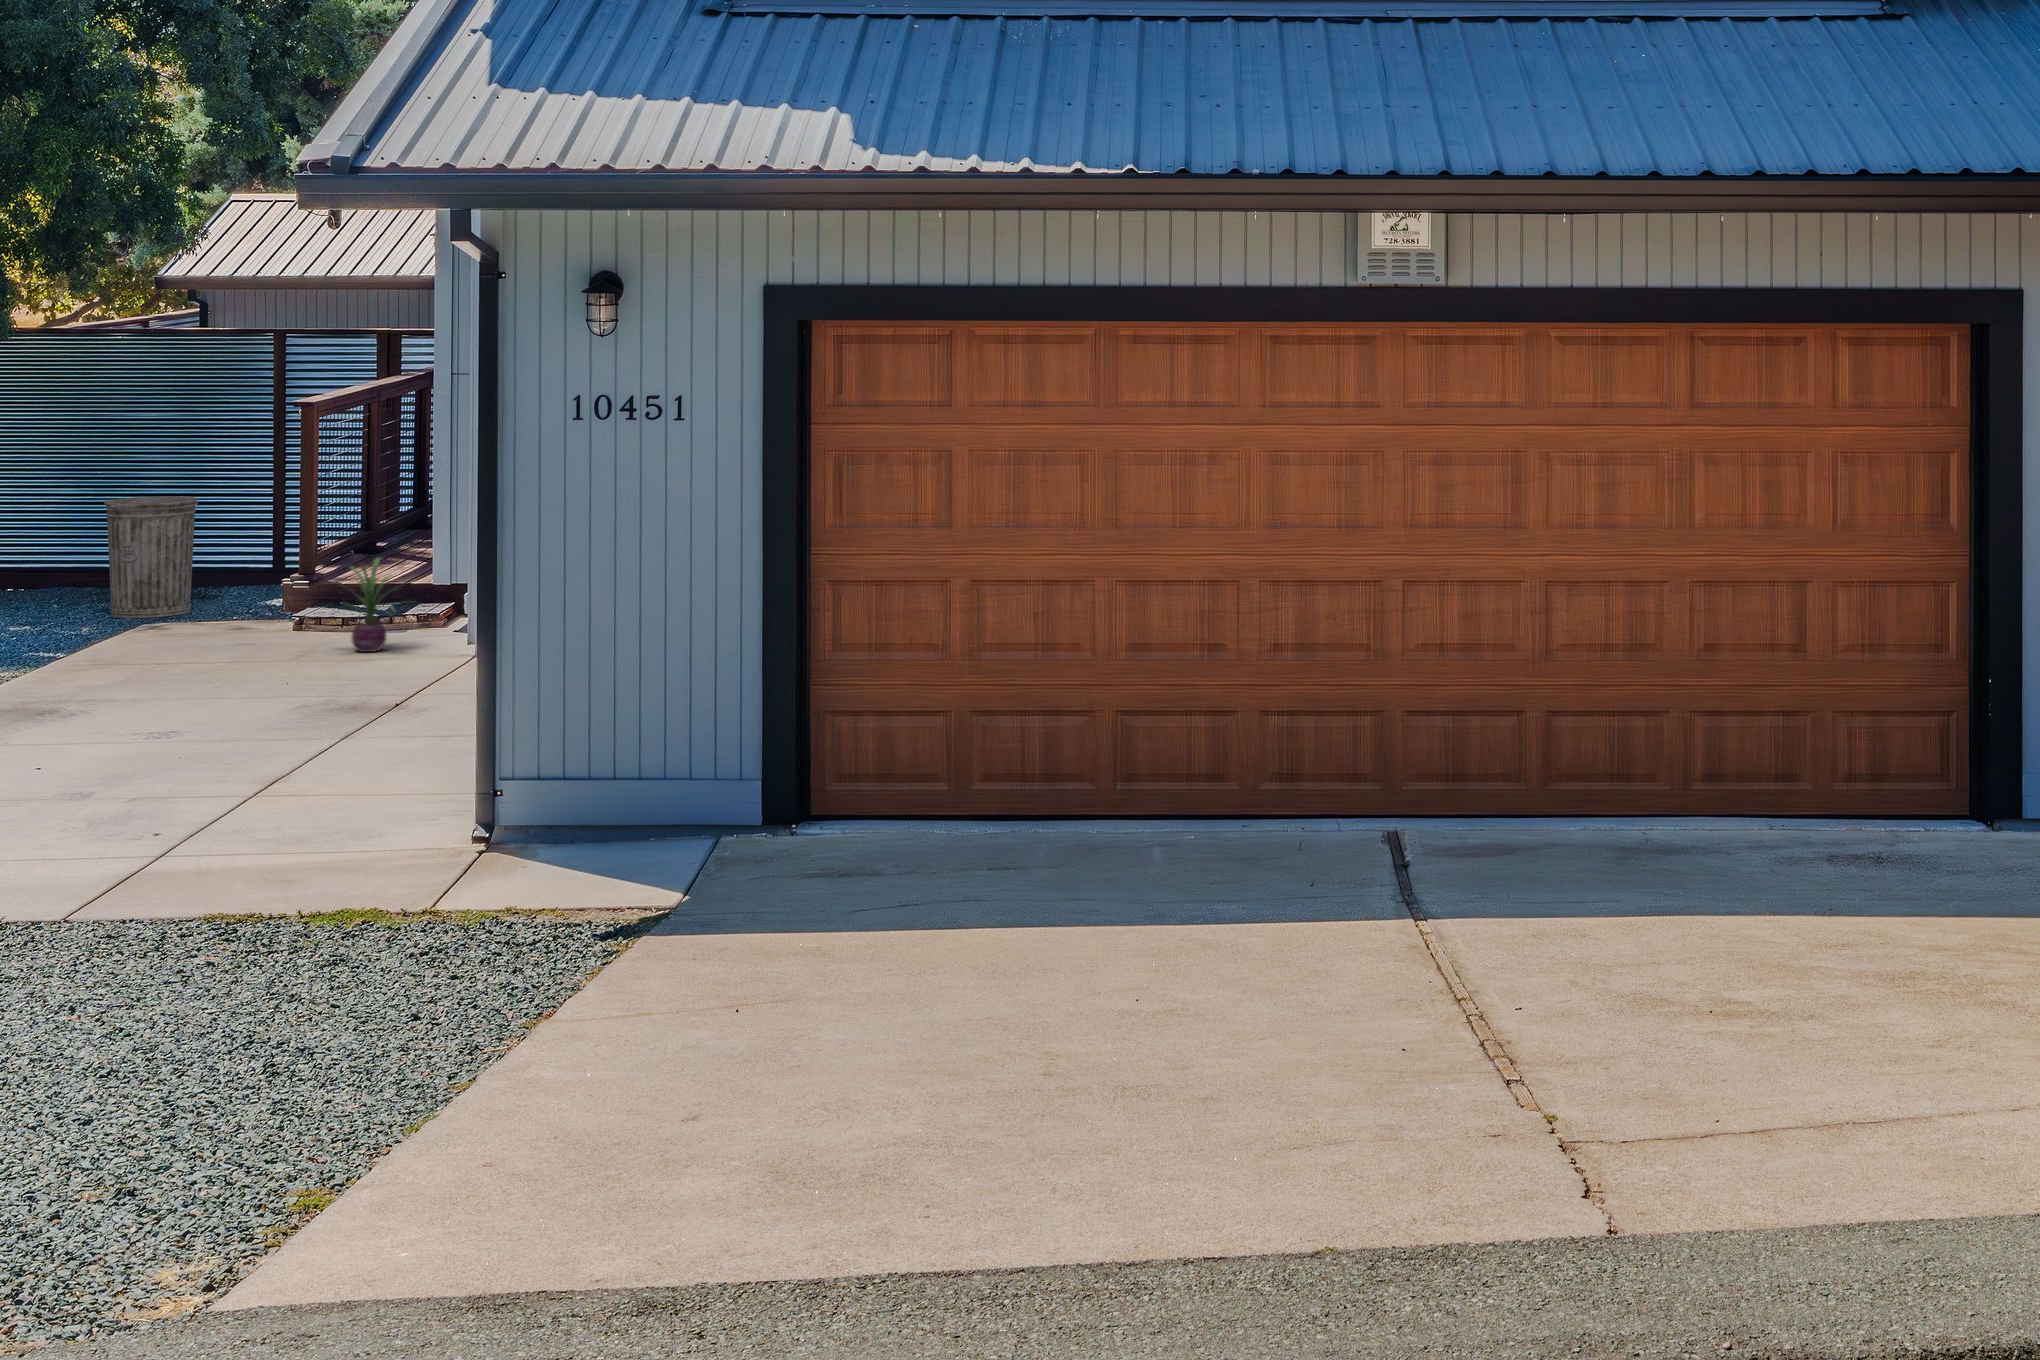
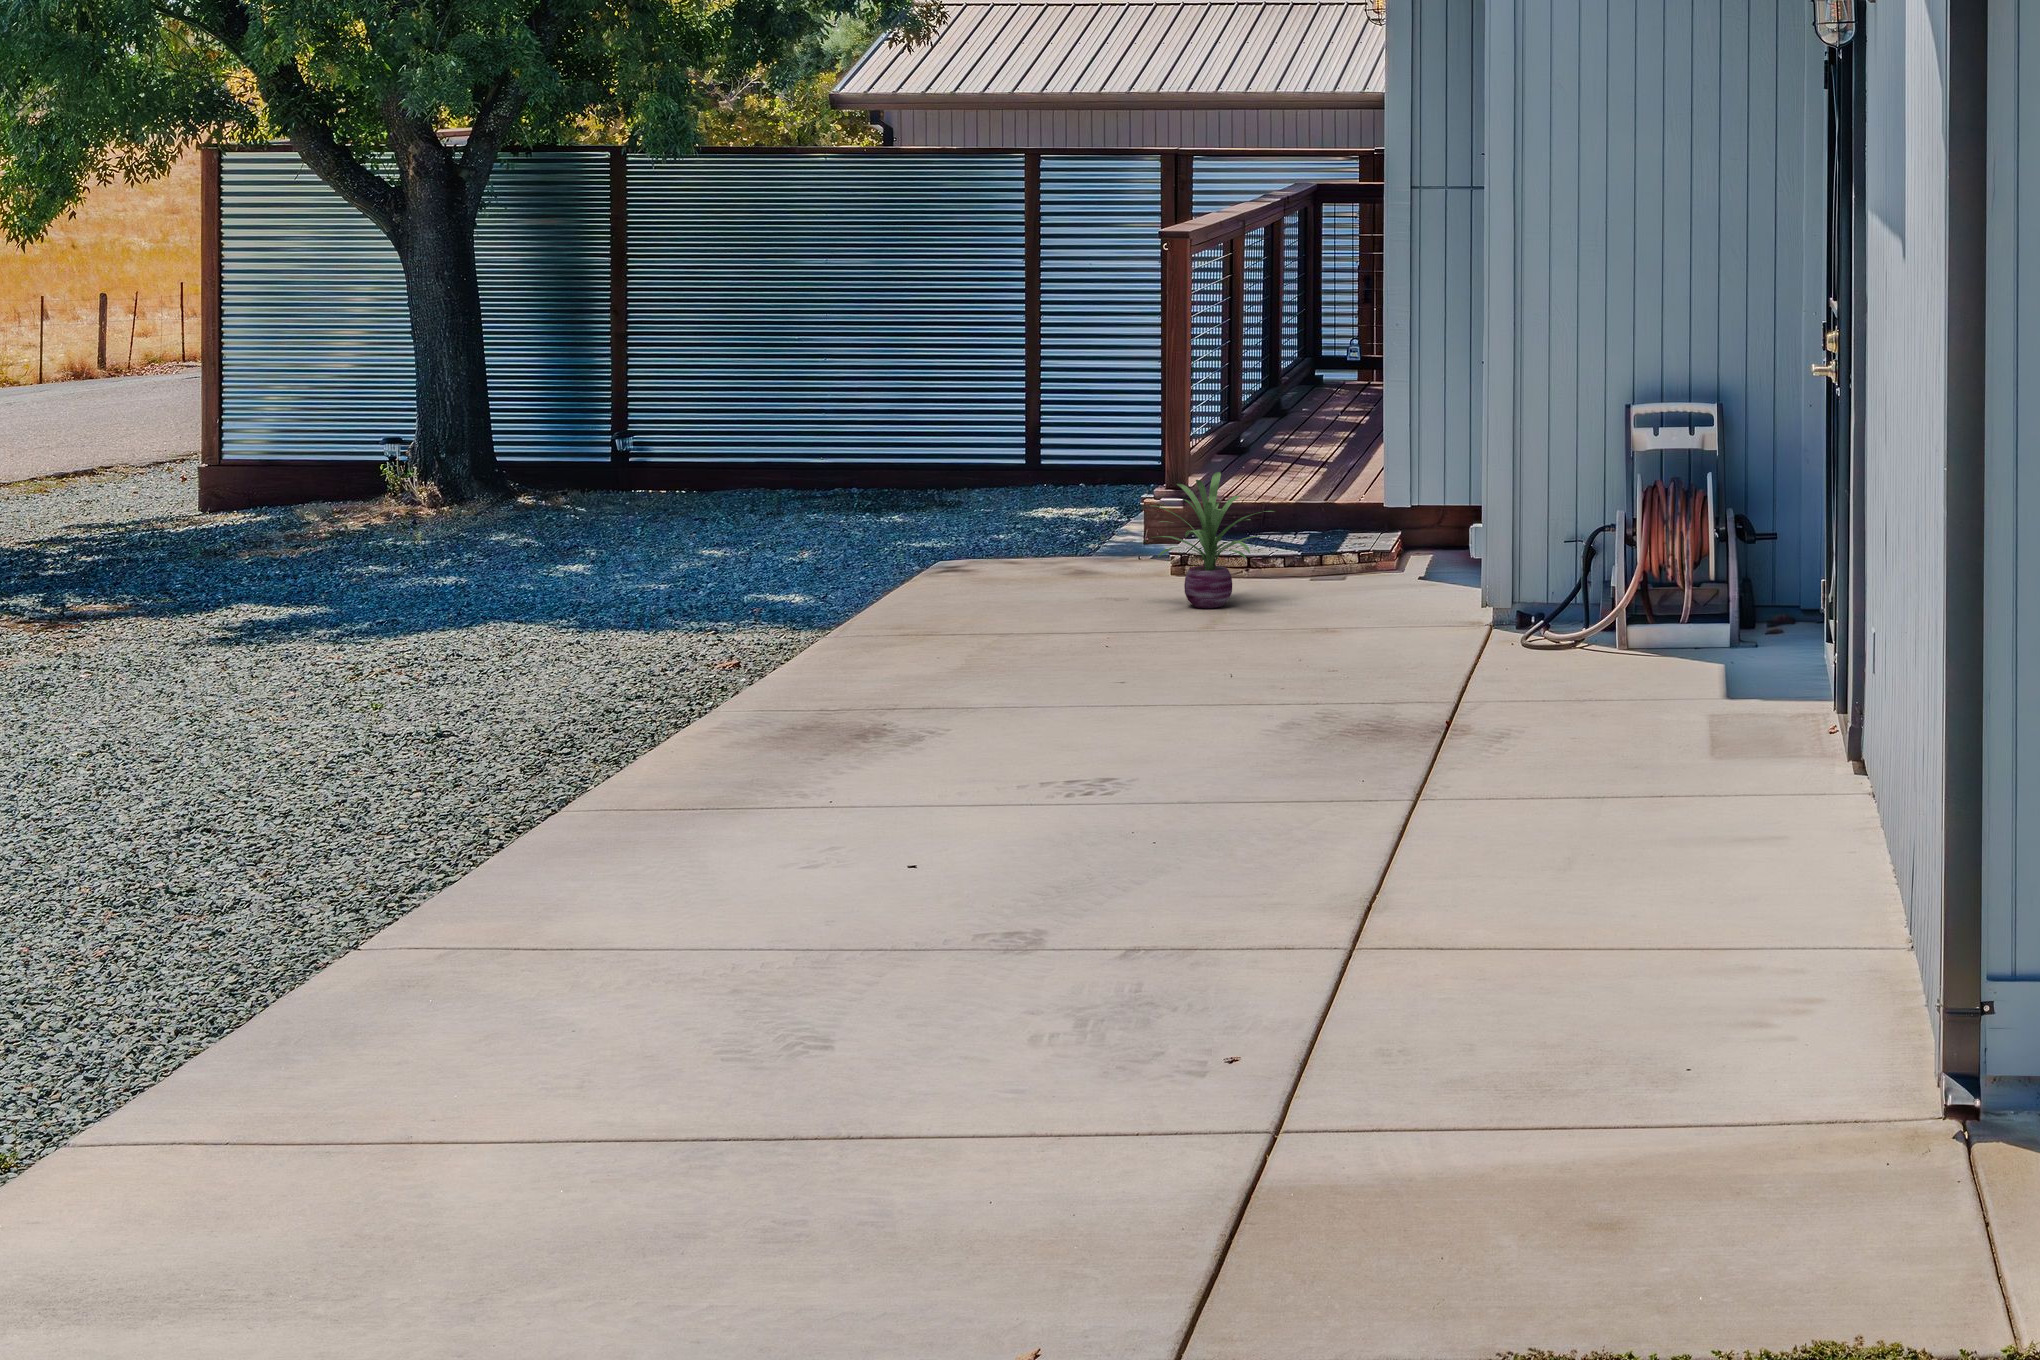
trash can: present [104,496,198,618] -> none [815,378,939,545]

